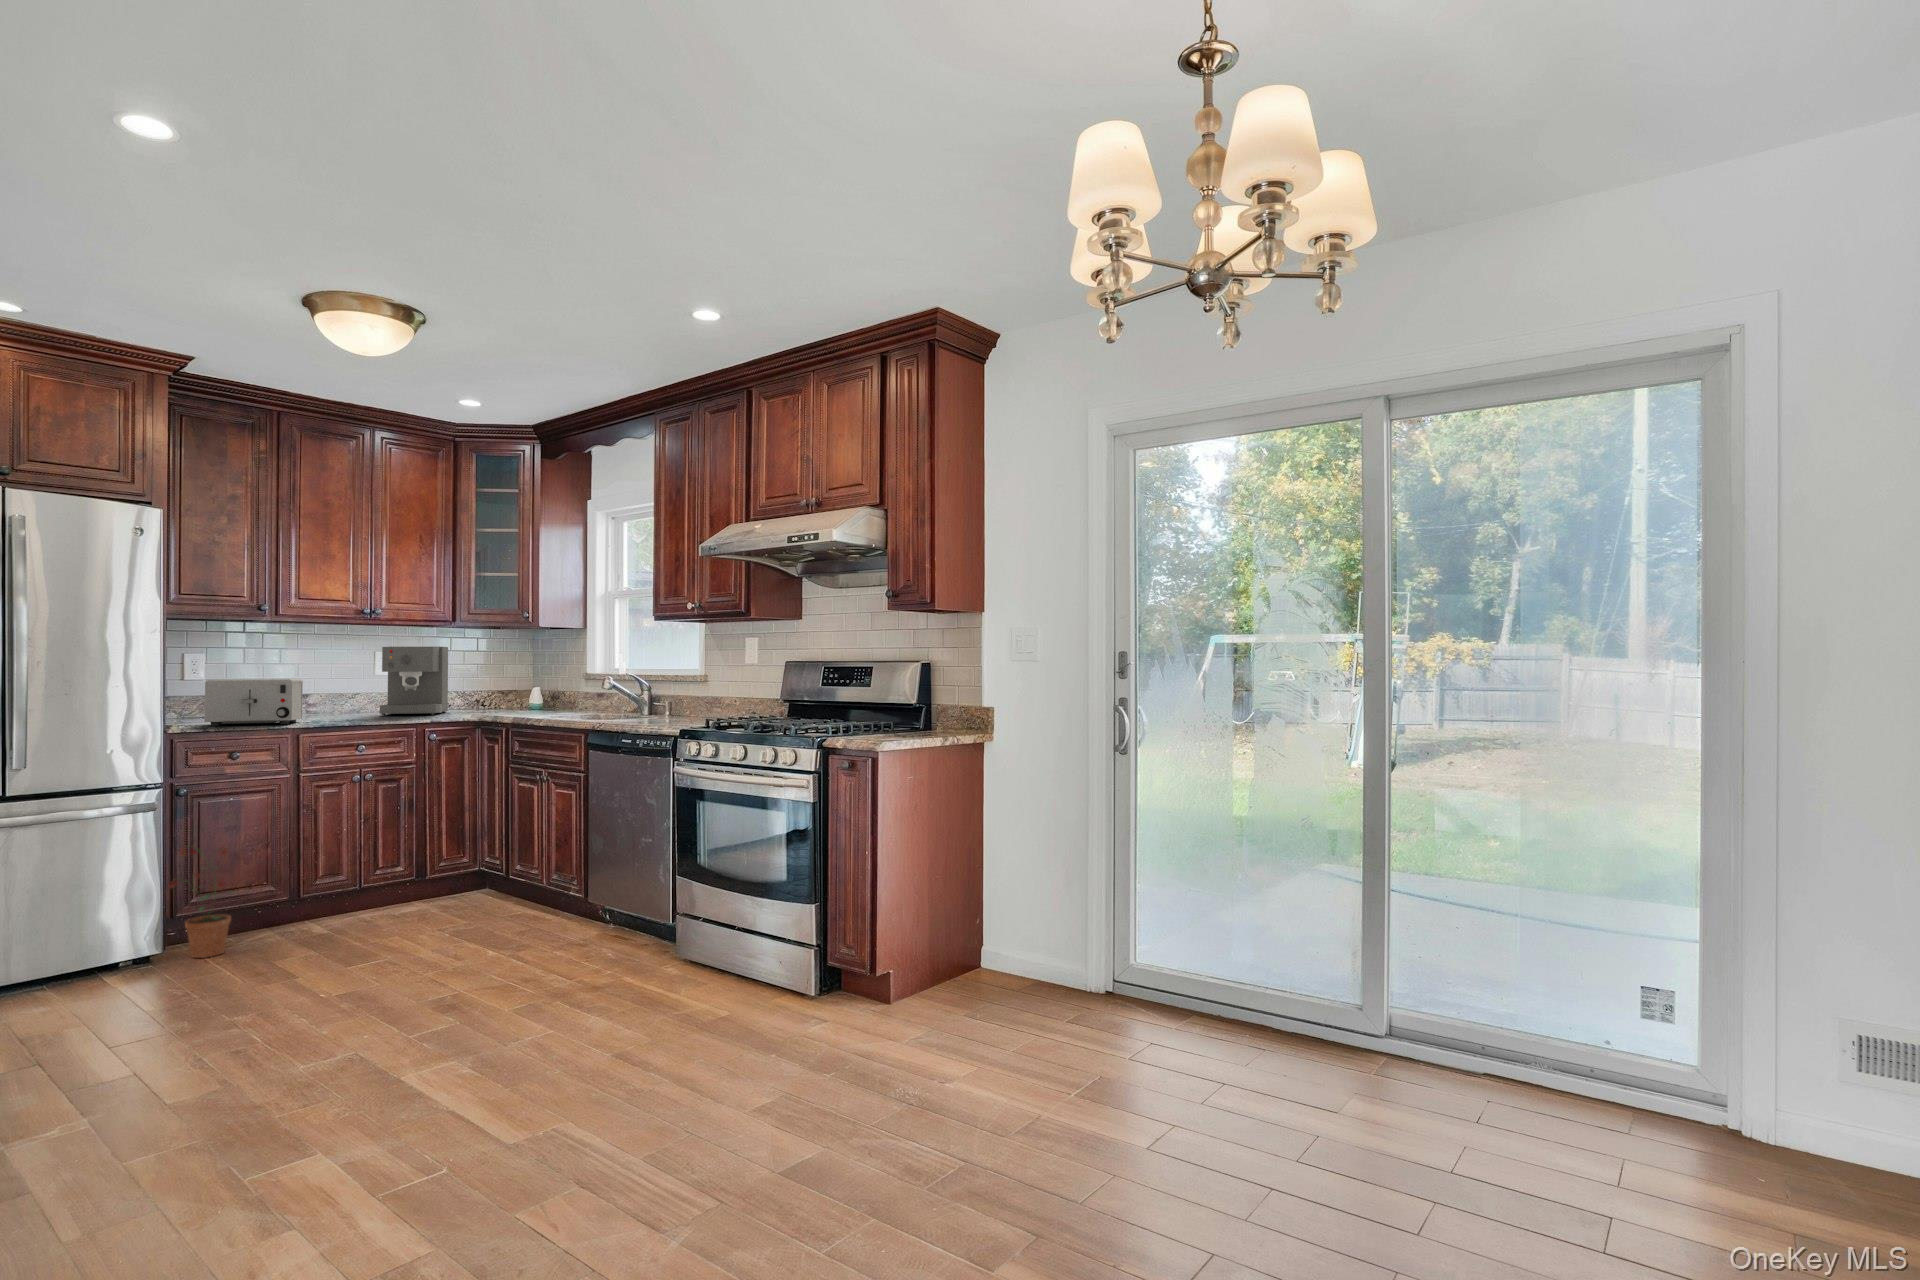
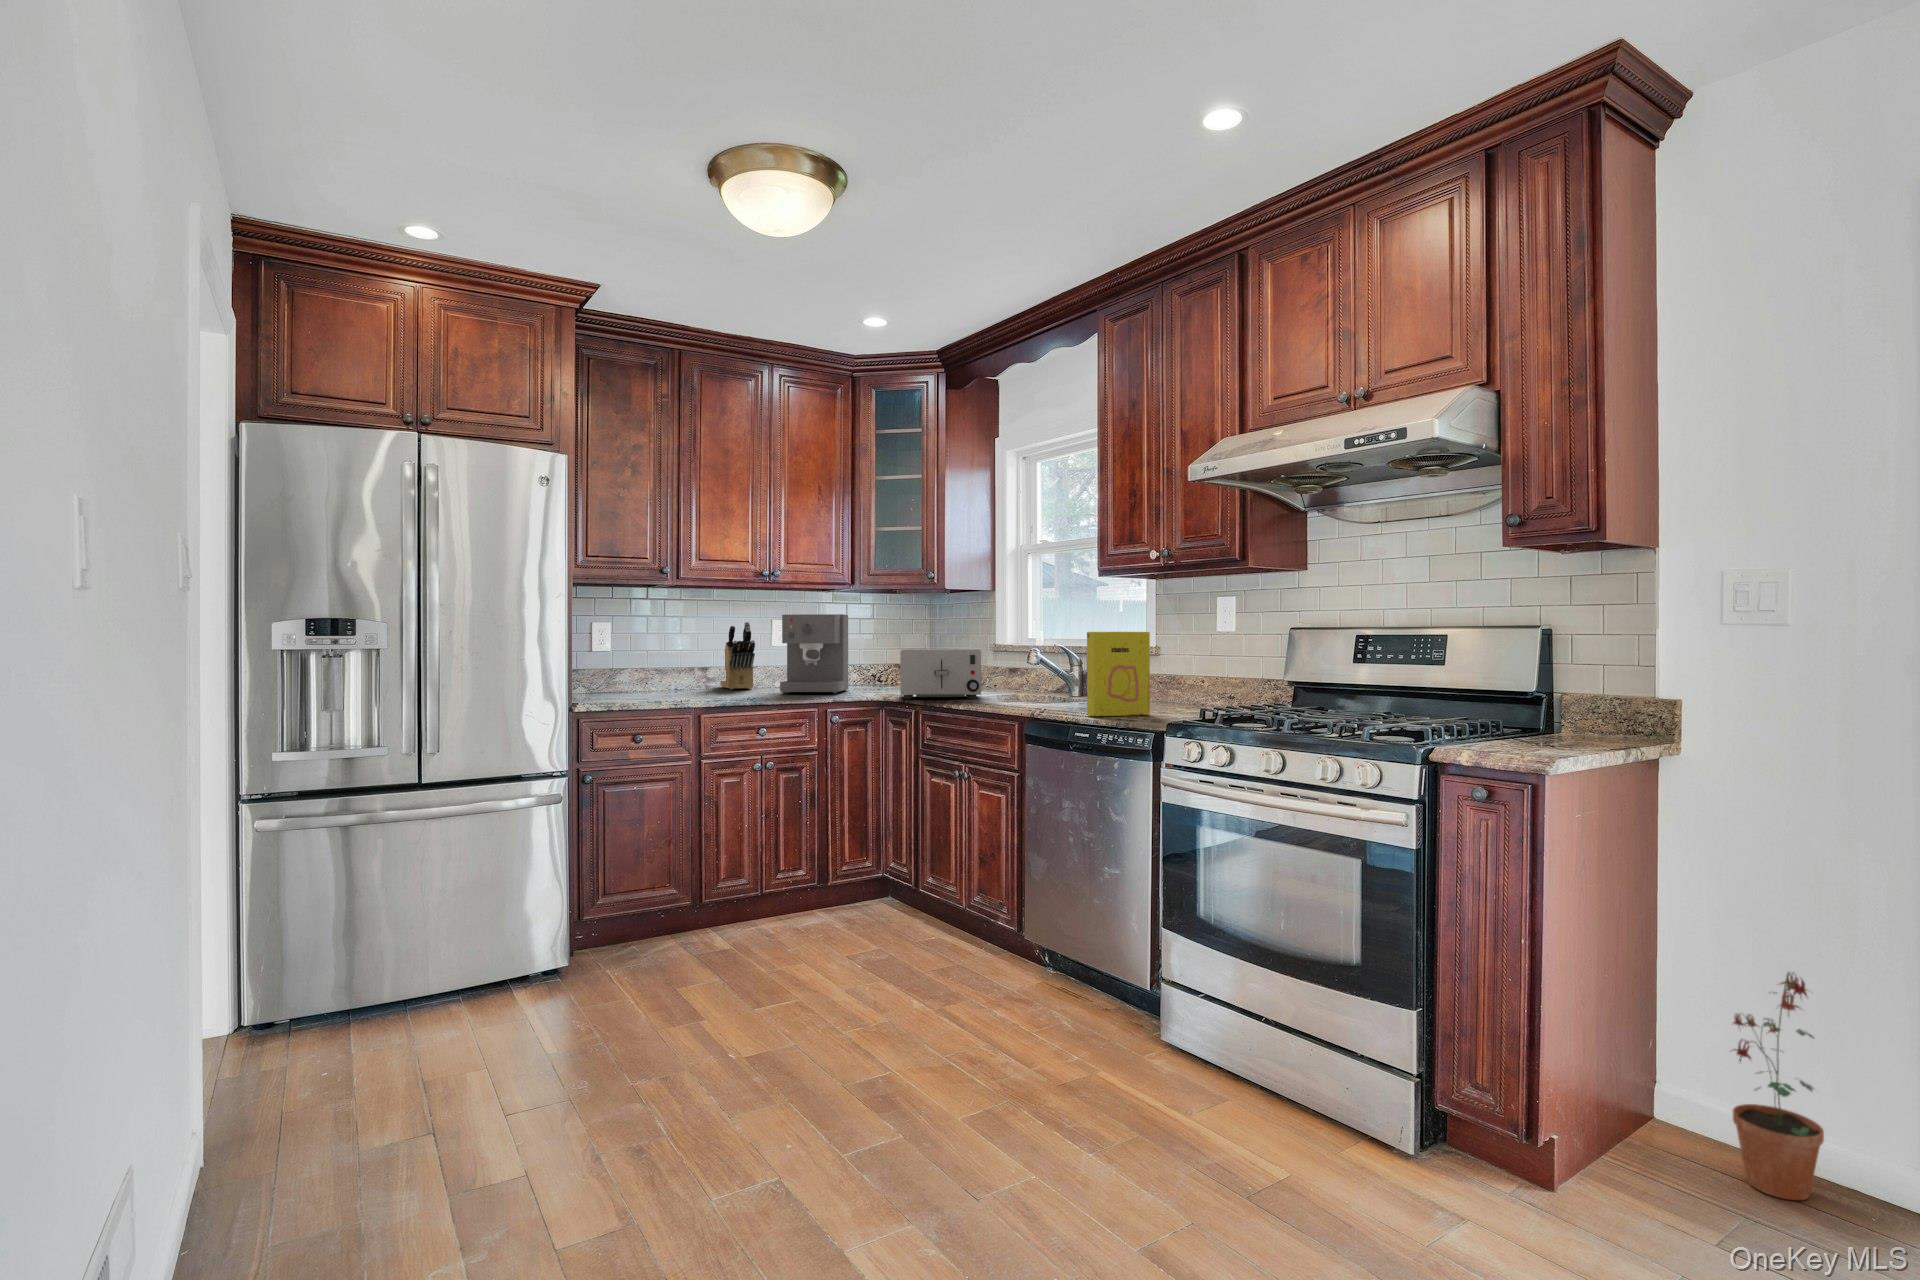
knife block: none [322,653,357,713] -> present [720,622,755,689]
cereal box: none [634,662,684,726] -> present [1087,632,1150,716]
toaster: present [204,679,303,726] -> present [900,649,981,699]
potted plant: present [169,846,233,958] -> present [1733,972,1824,1200]

